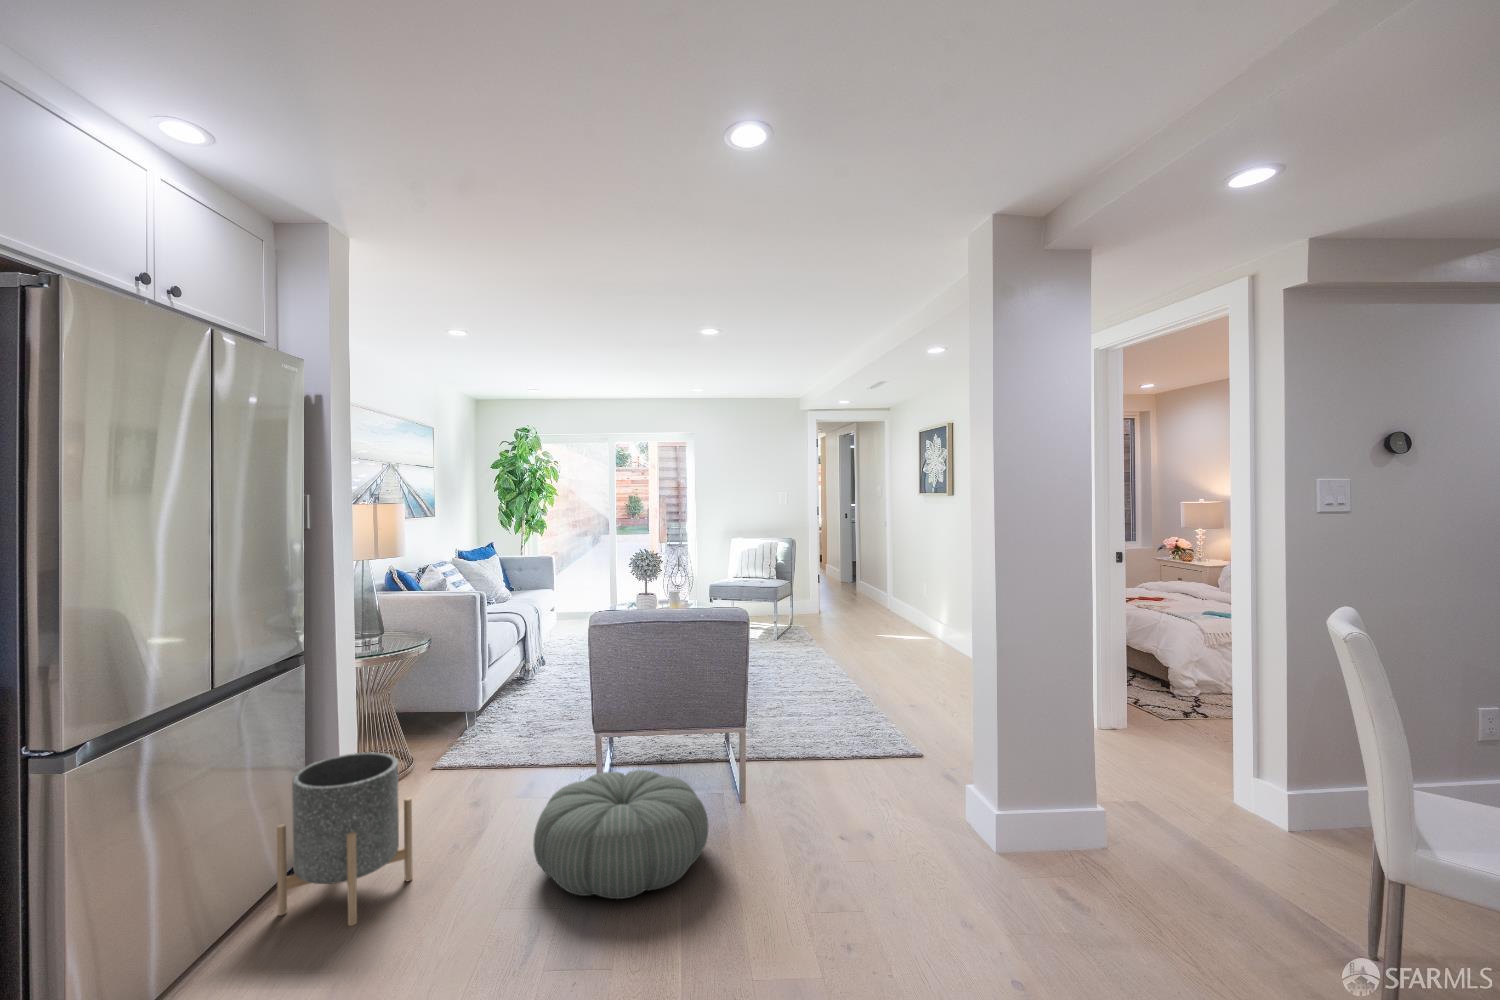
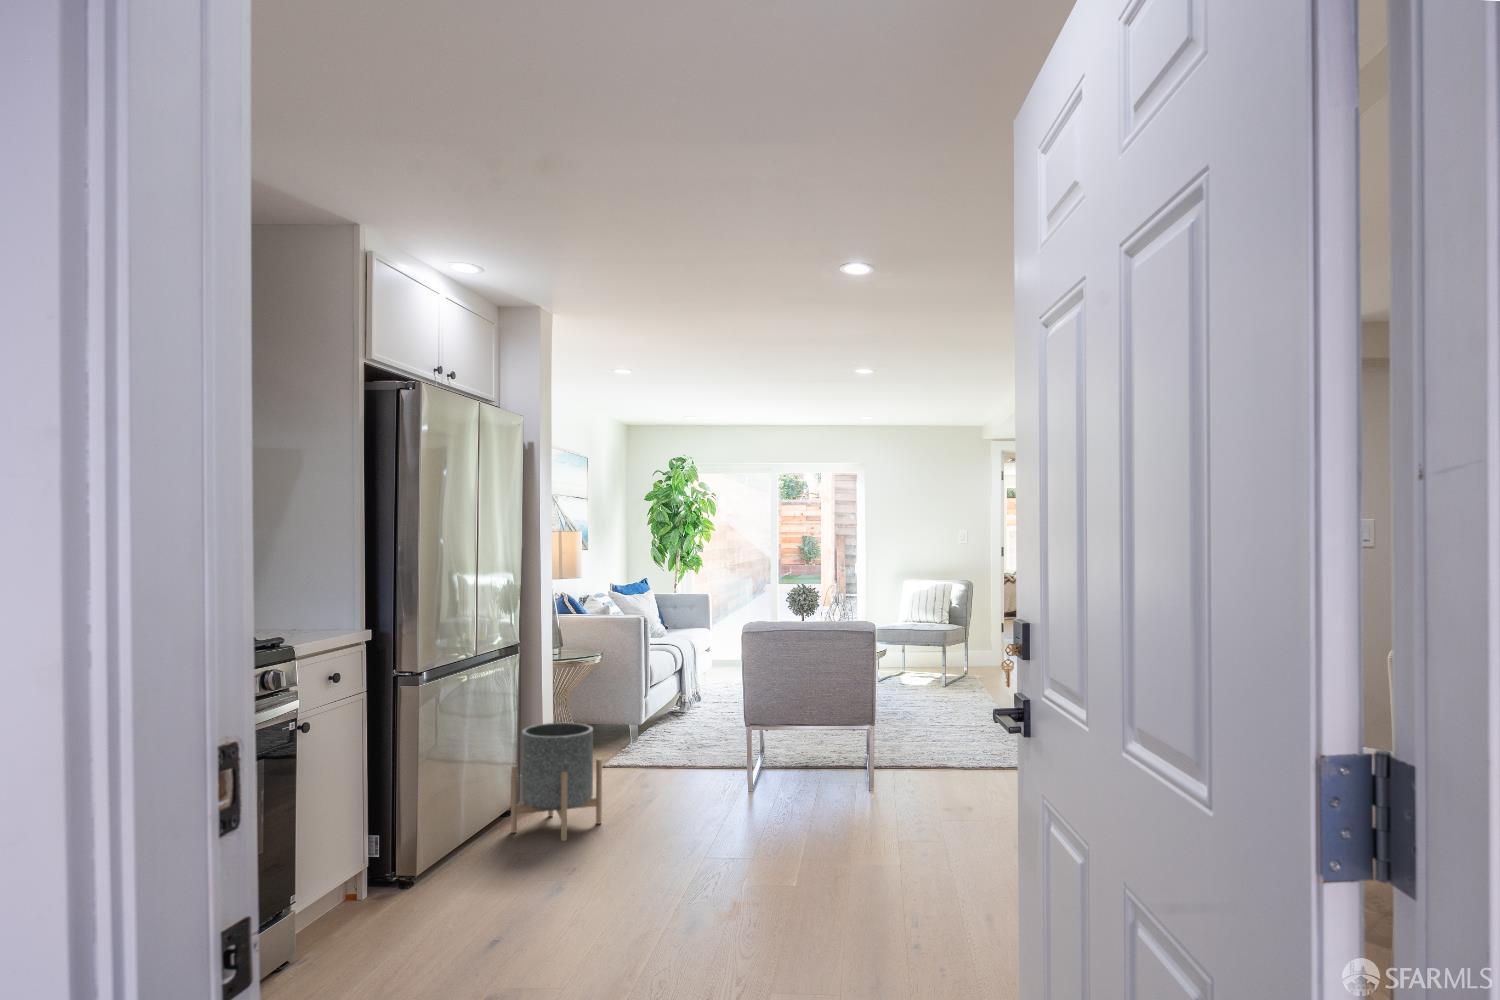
pouf: present [534,770,708,899] -> none [693,757,834,842]

